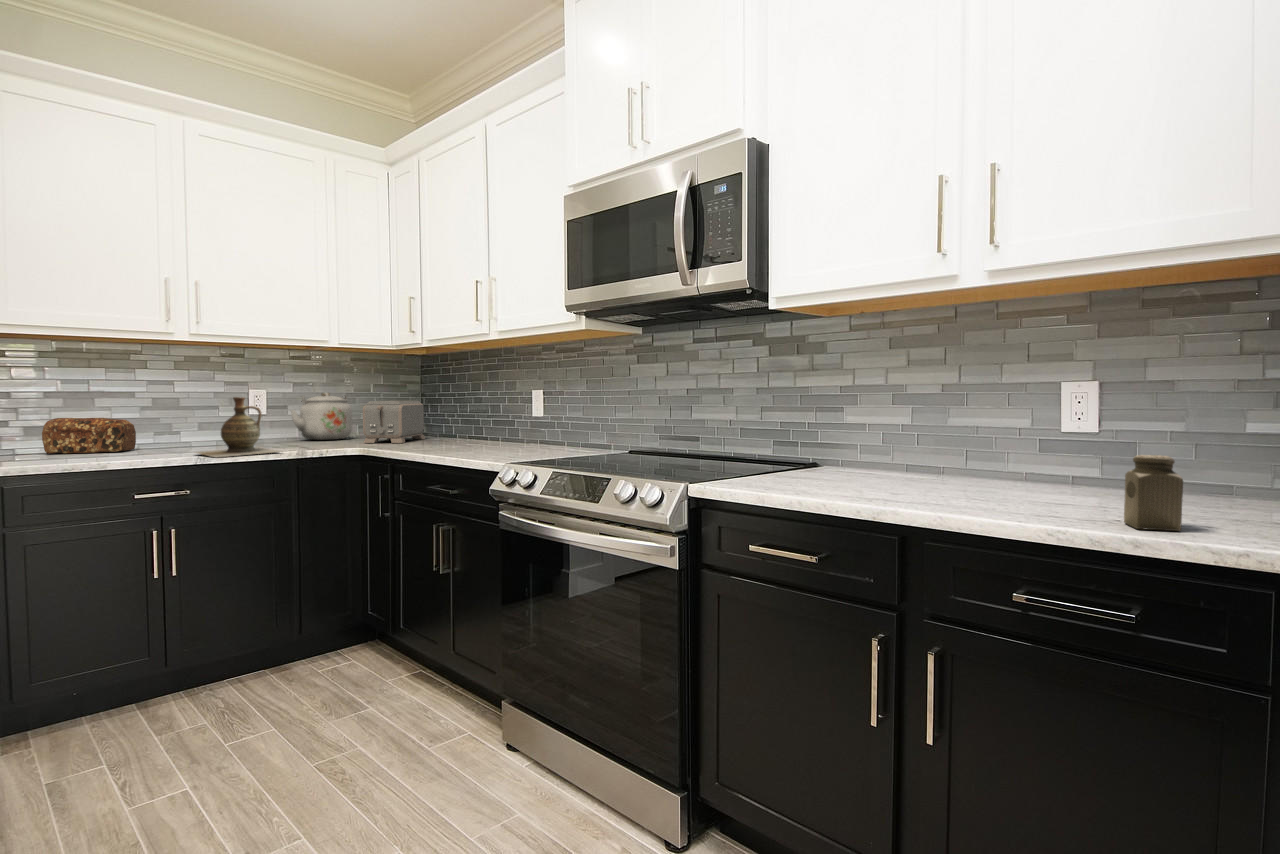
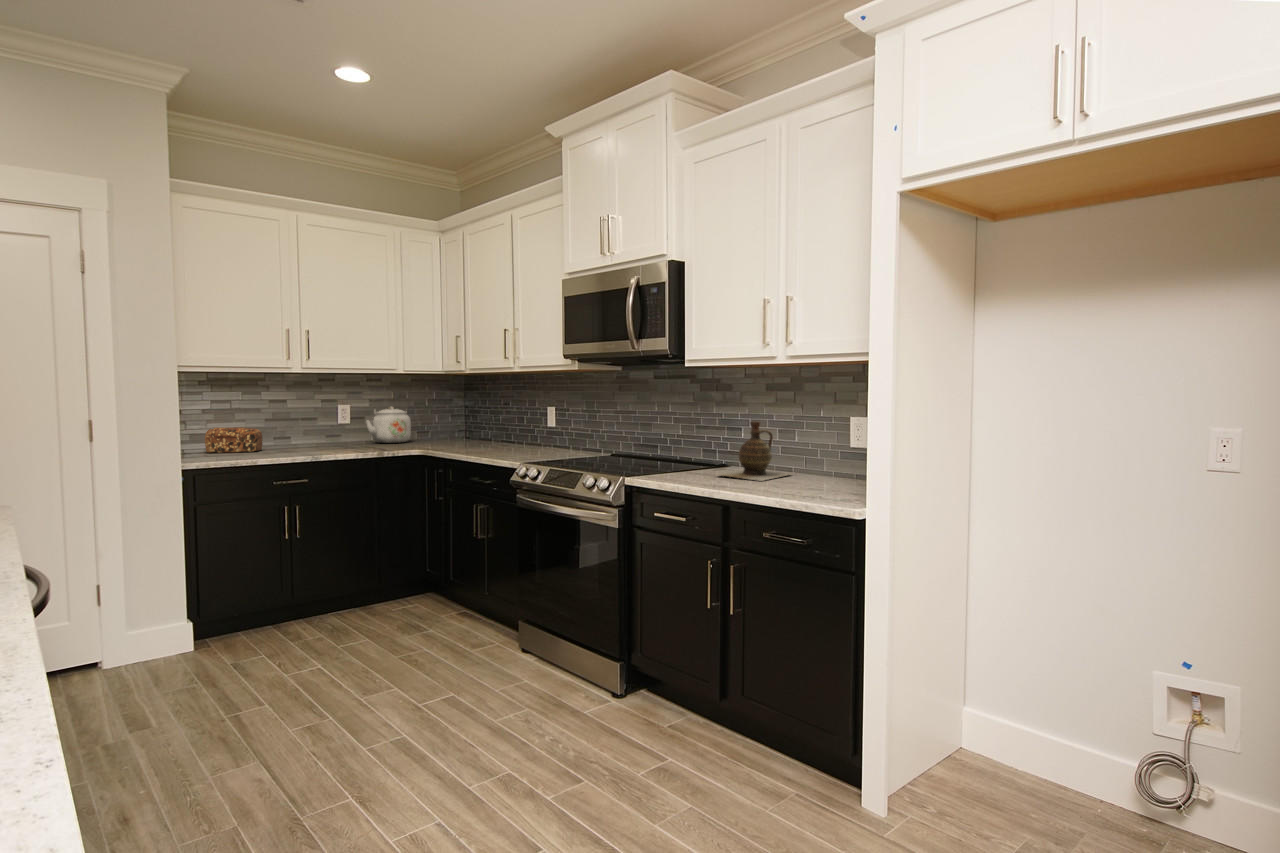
ceramic jug: present [196,397,279,457] -> present [717,422,789,481]
toaster: present [363,401,425,443] -> none [420,413,466,446]
salt shaker: present [1124,455,1183,531] -> none [820,463,842,501]

